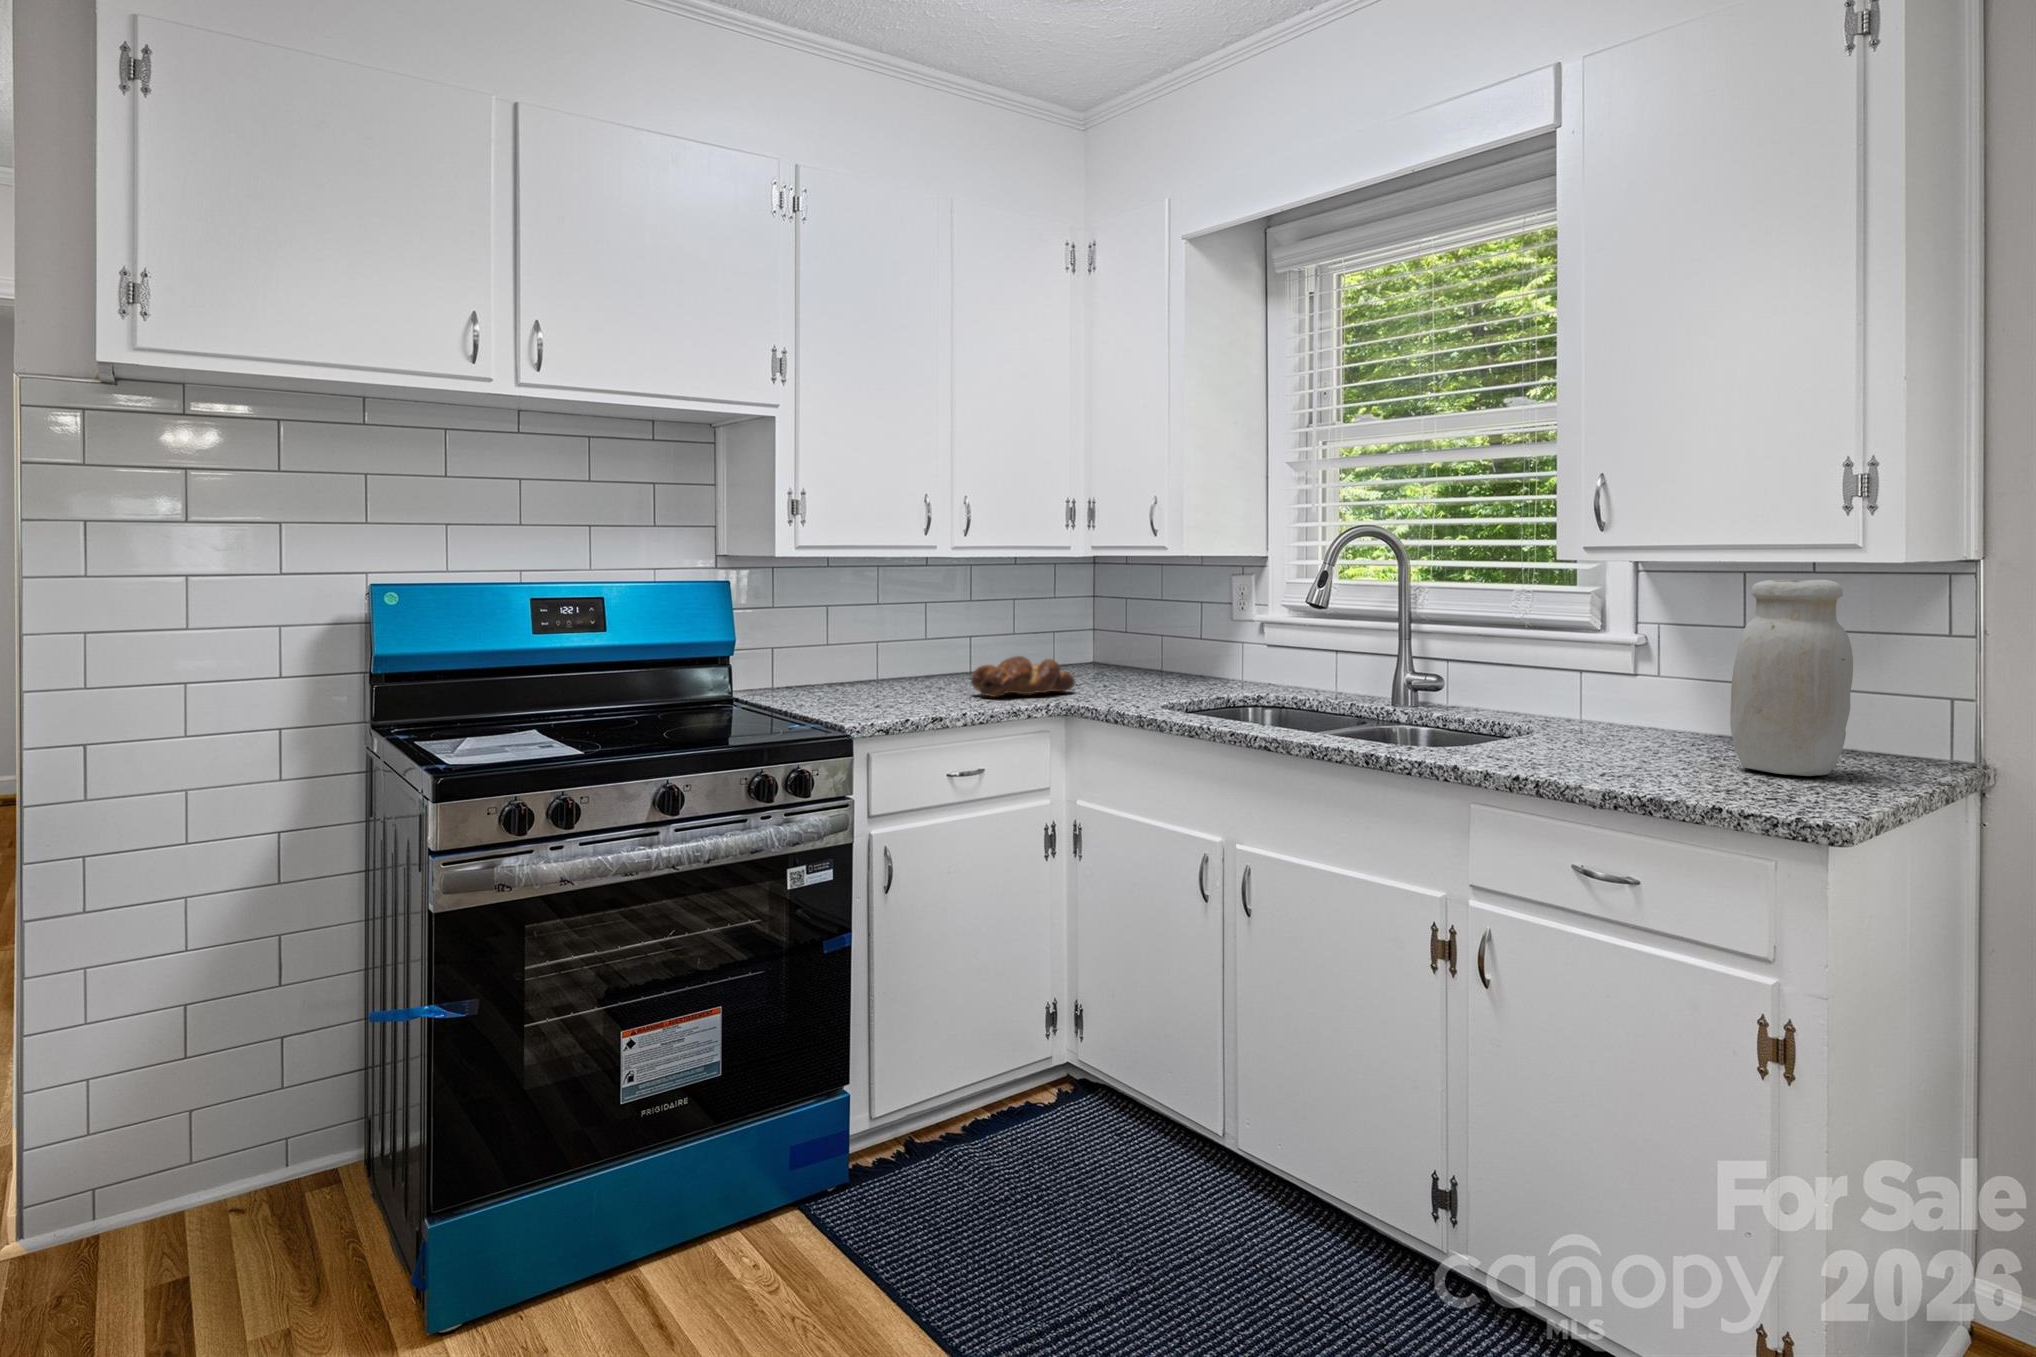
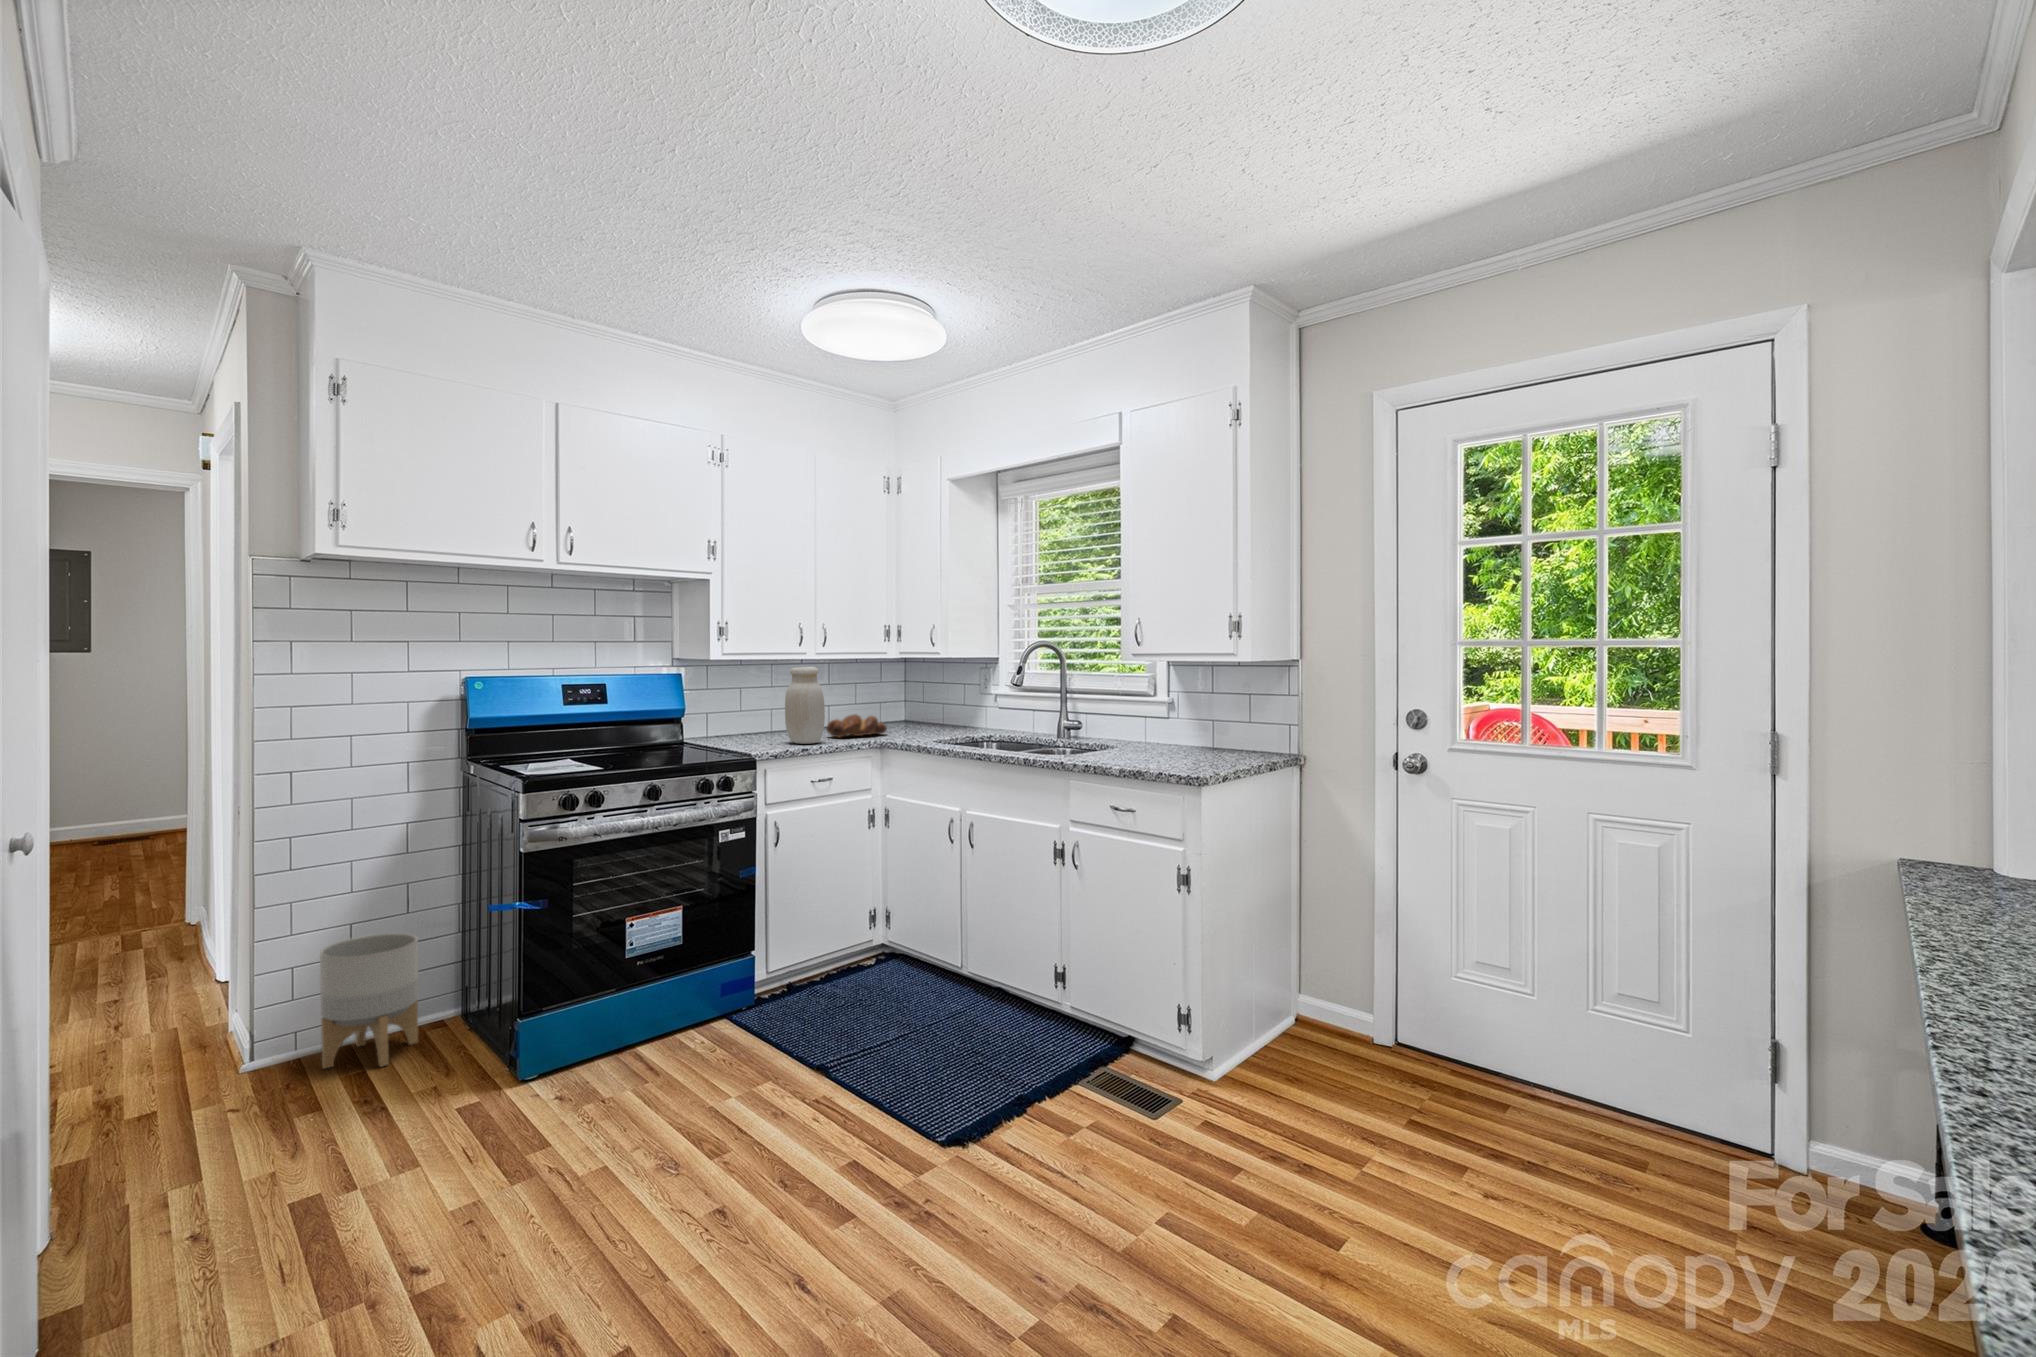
jar: present [1730,580,1853,776] -> present [785,667,825,744]
planter: none [110,1026,286,1269] -> present [320,933,419,1068]

